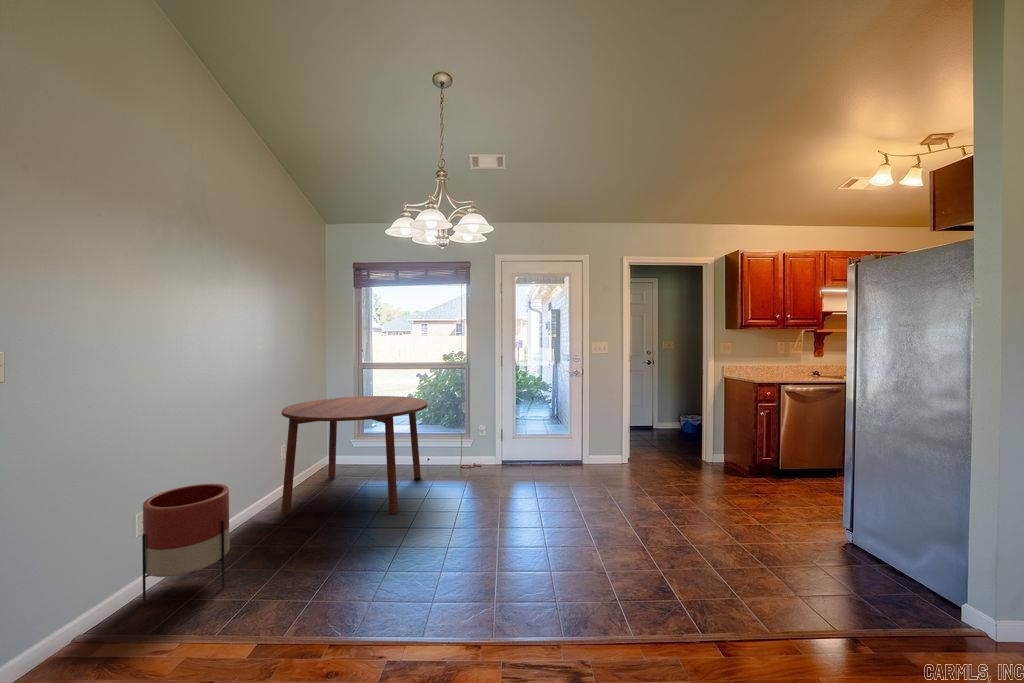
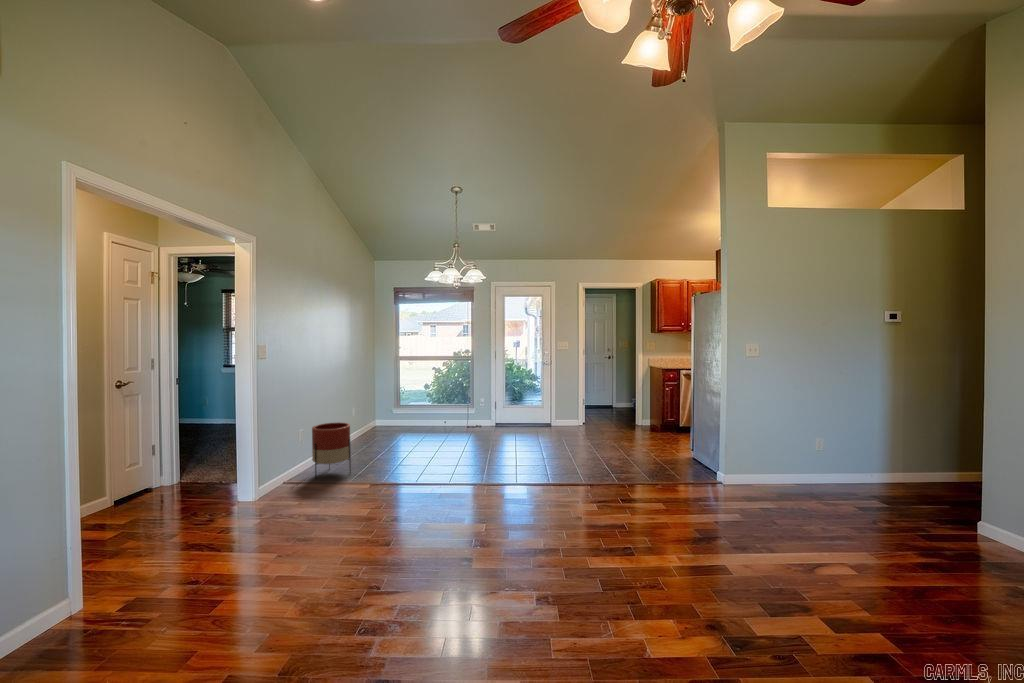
dining table: present [281,396,427,514] -> none [356,379,447,450]

